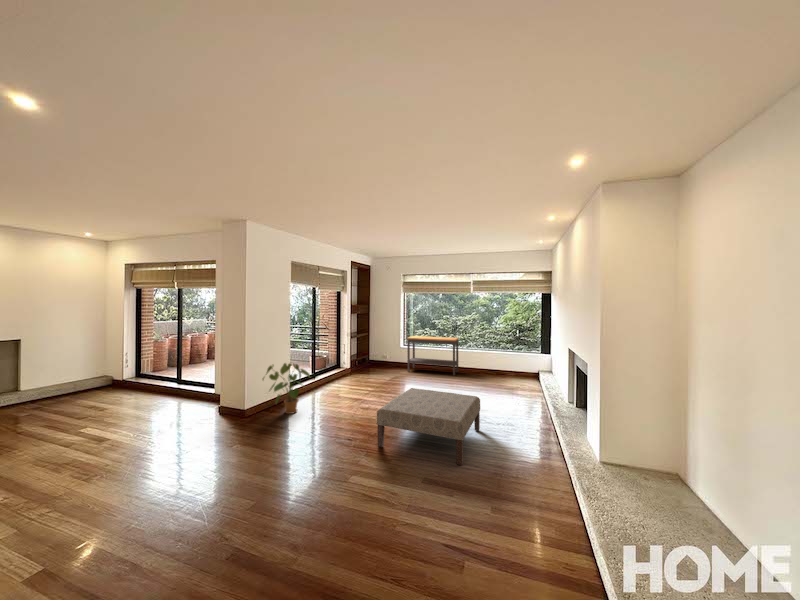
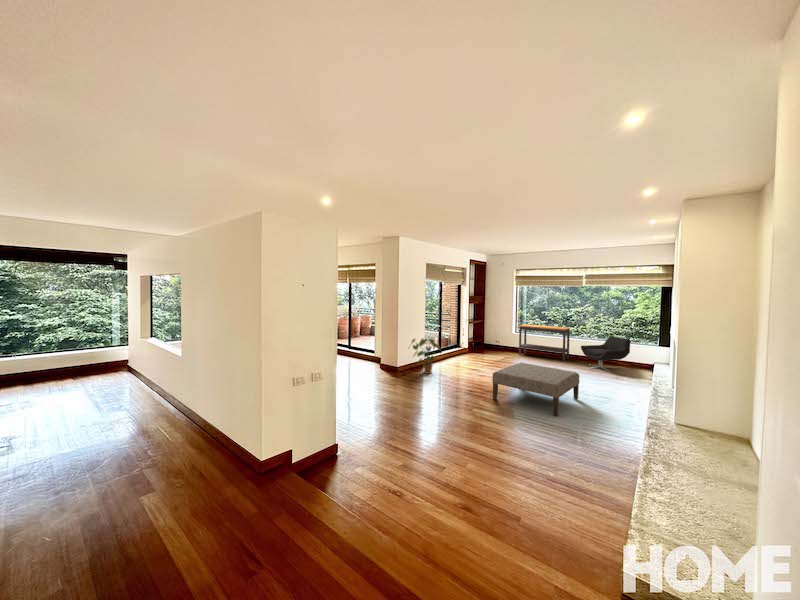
lounge chair: none [470,345,517,384] -> present [581,336,631,372]

